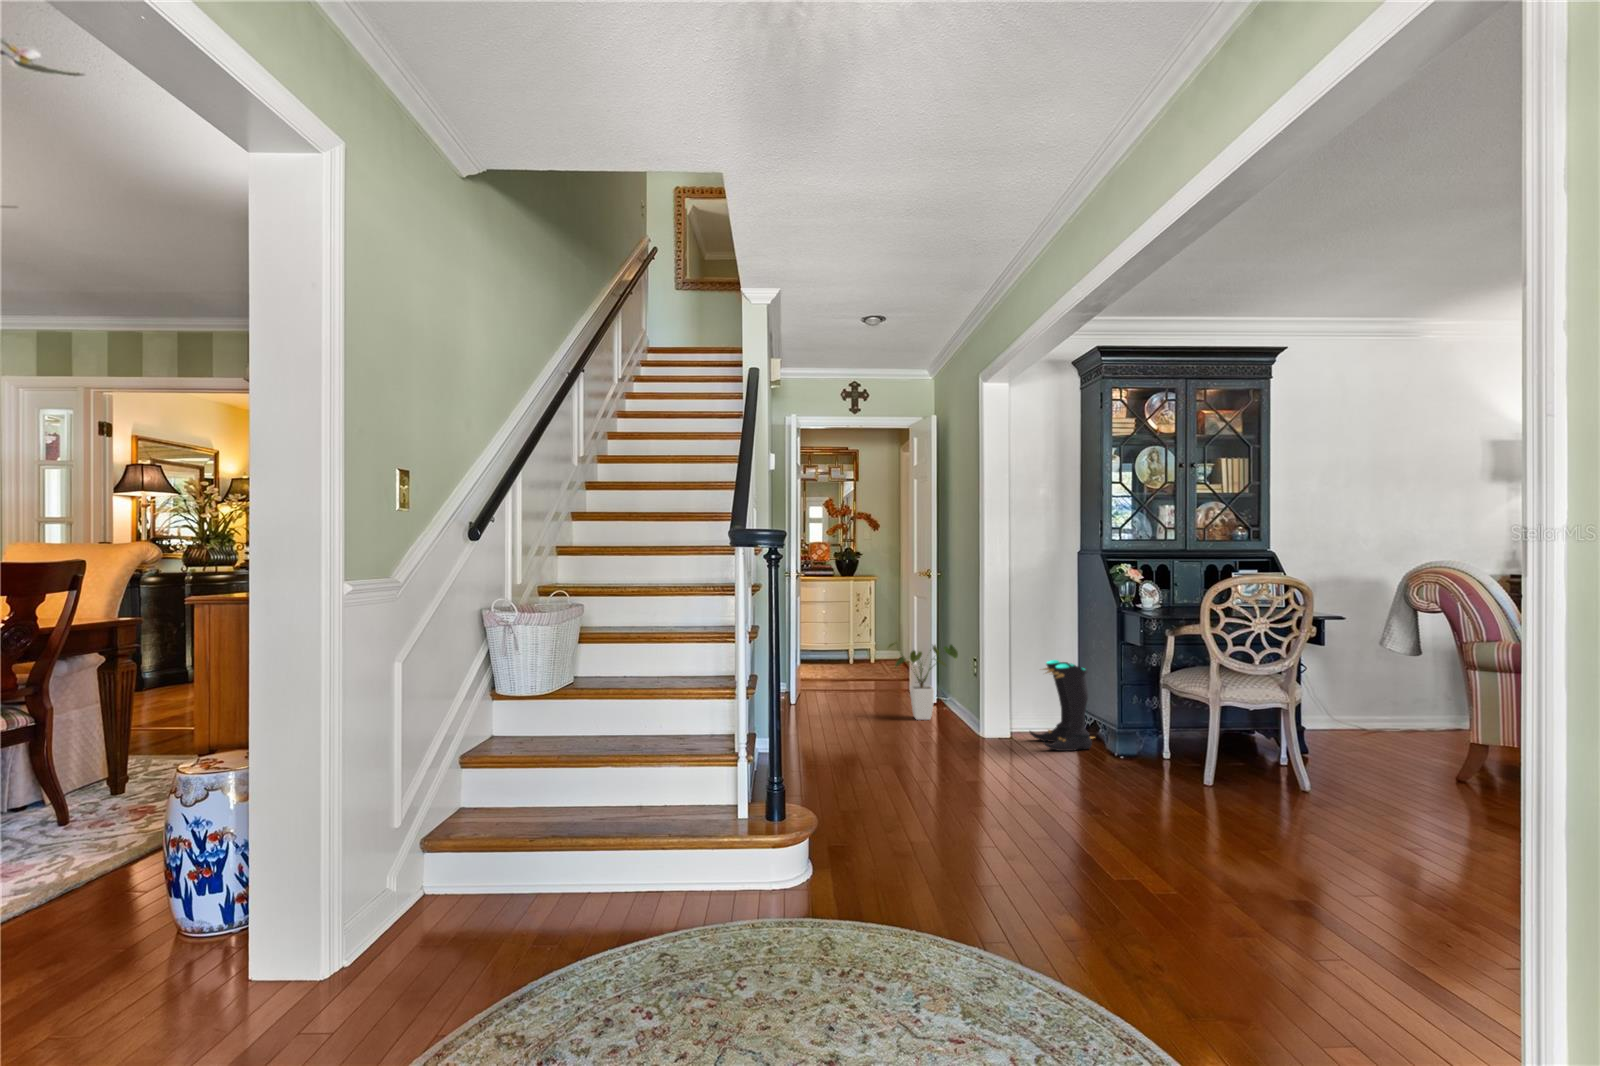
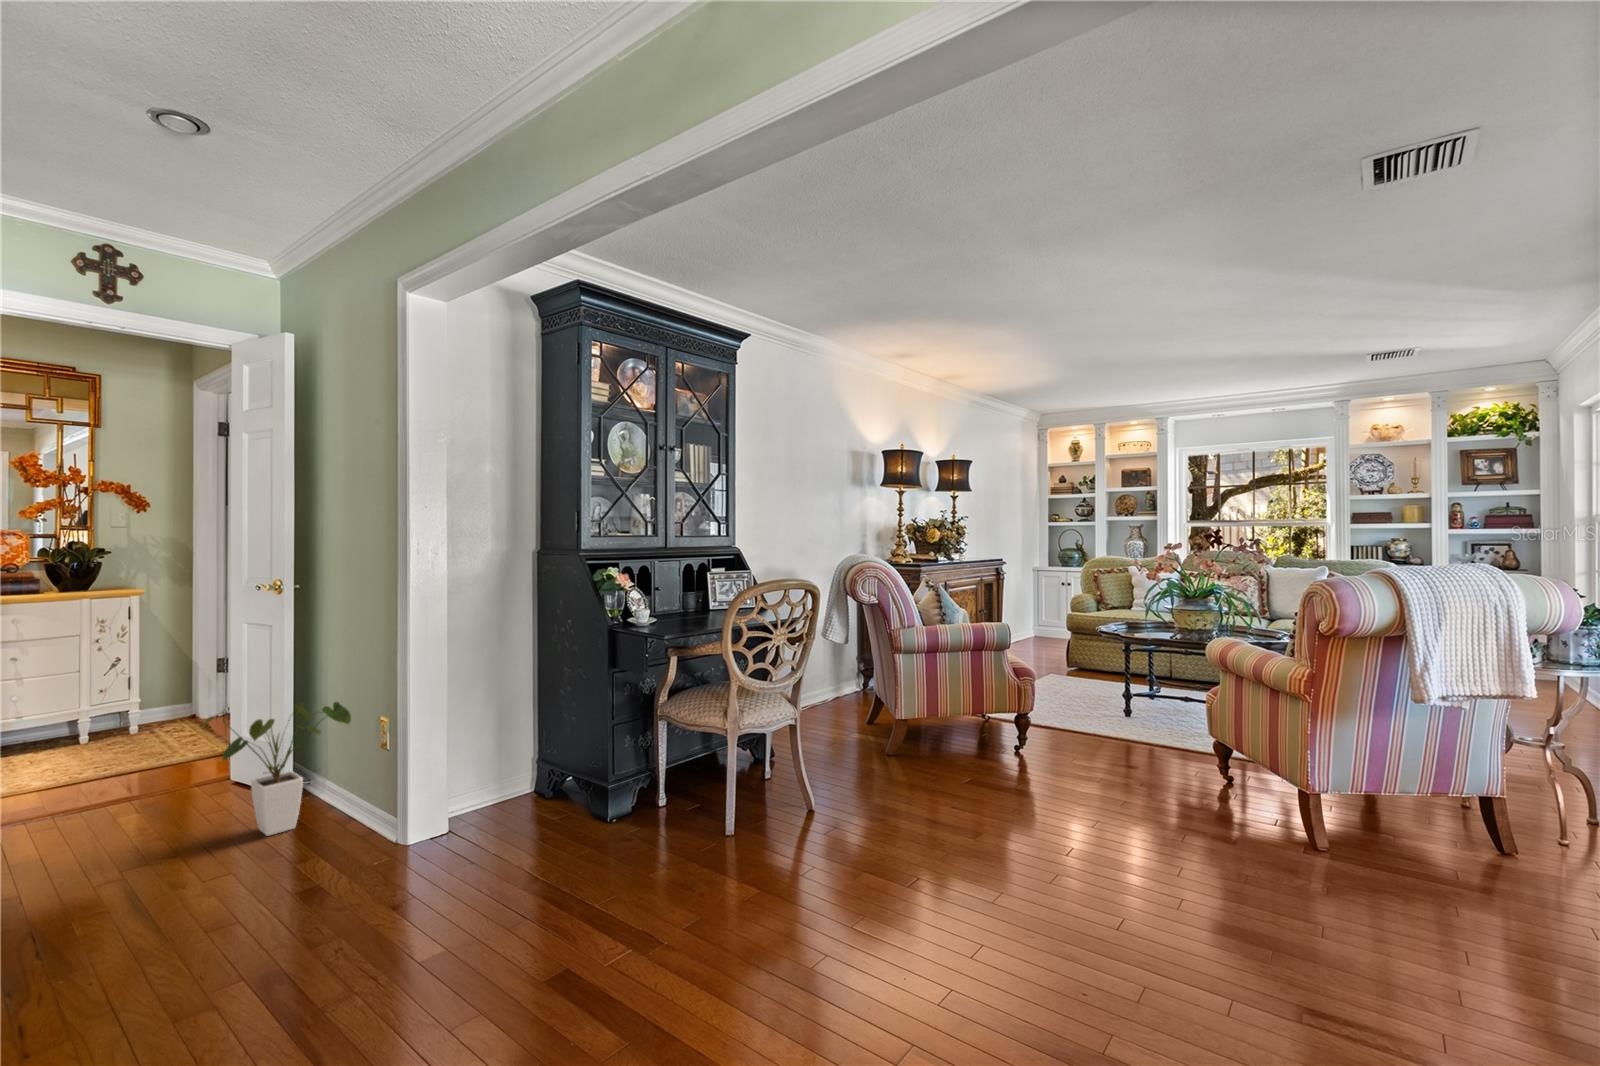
boots: present [1030,660,1092,751] -> none [481,703,576,838]

